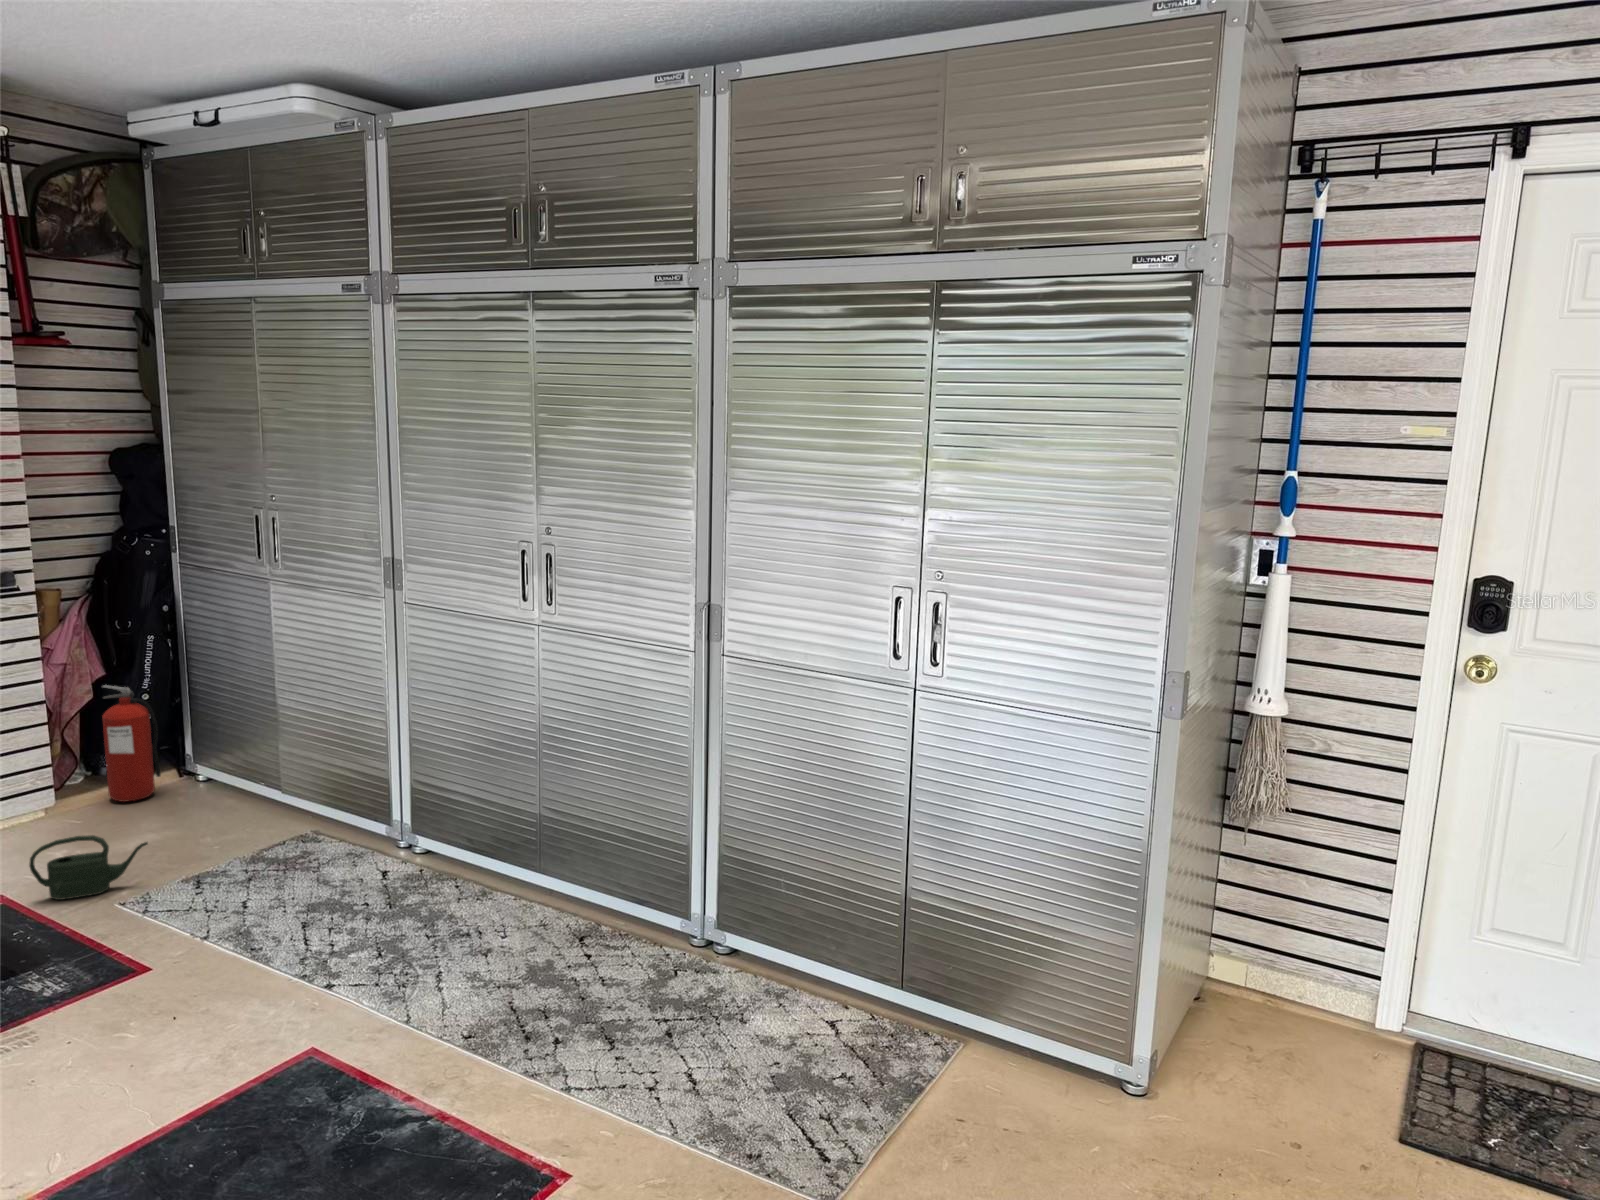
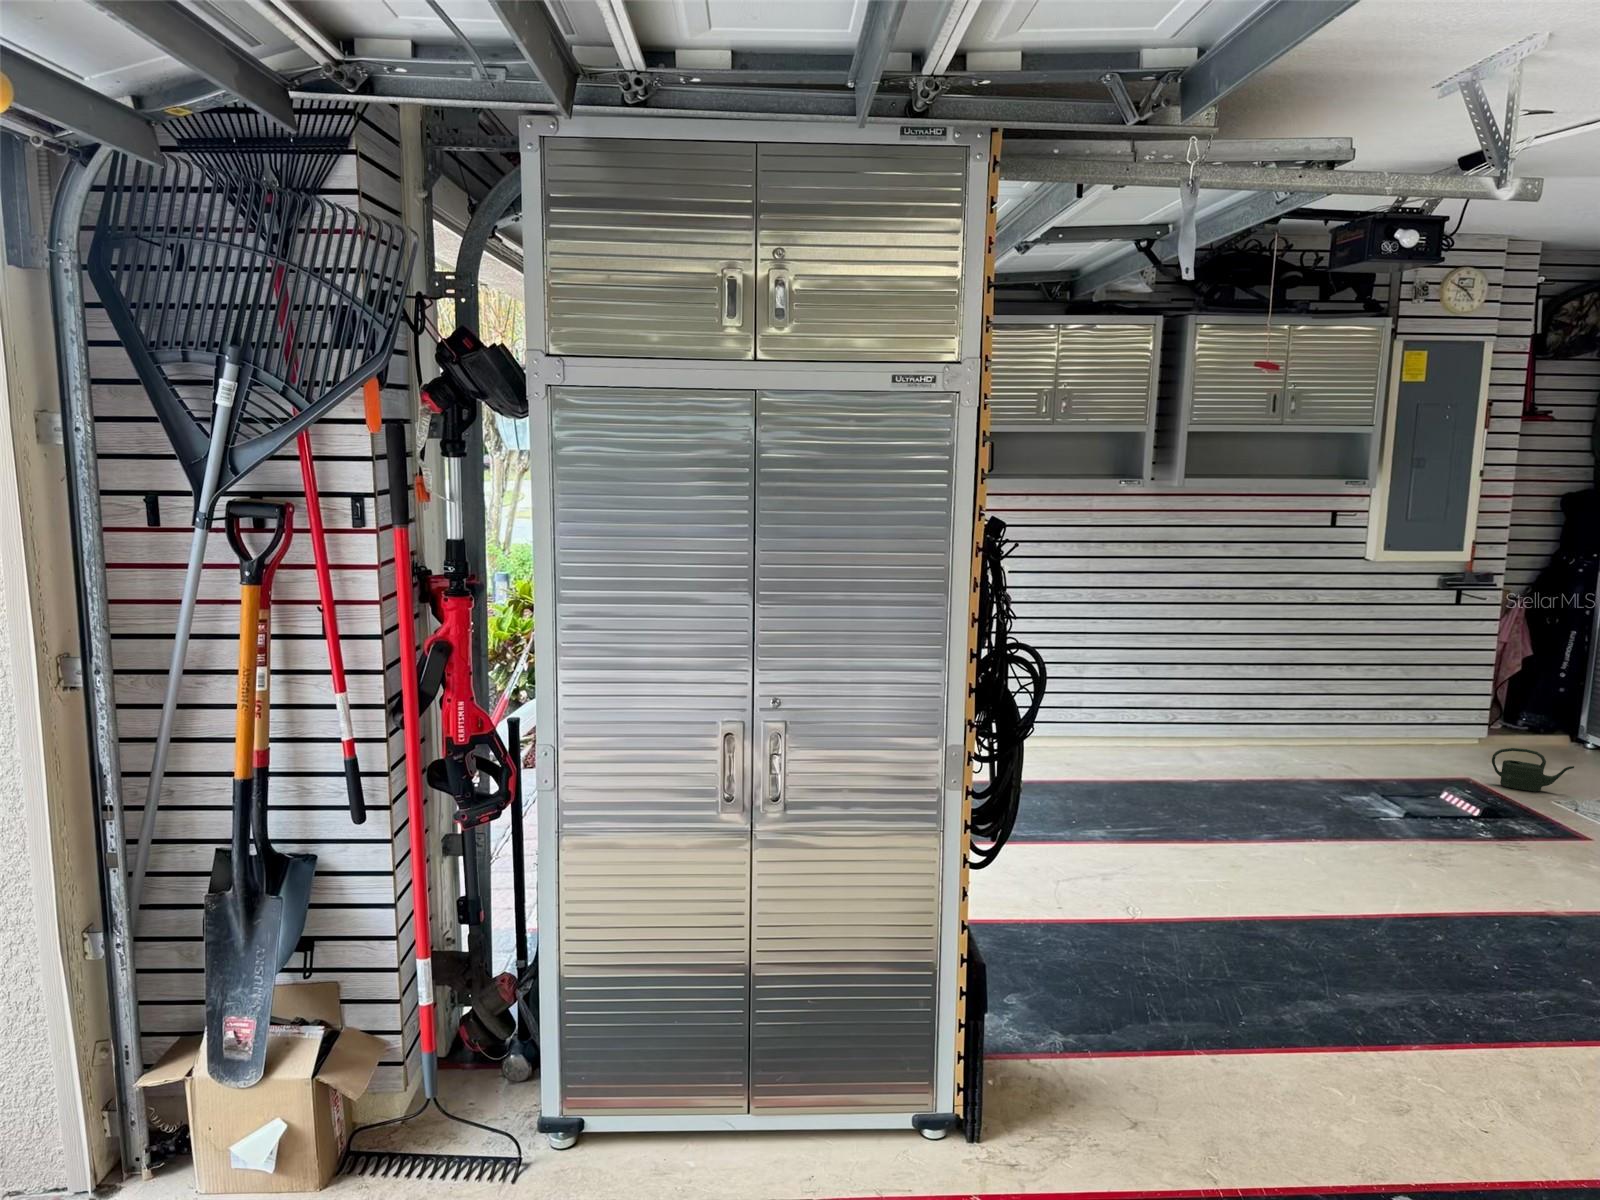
fire extinguisher: present [102,685,160,802] -> none [1522,661,1570,748]

